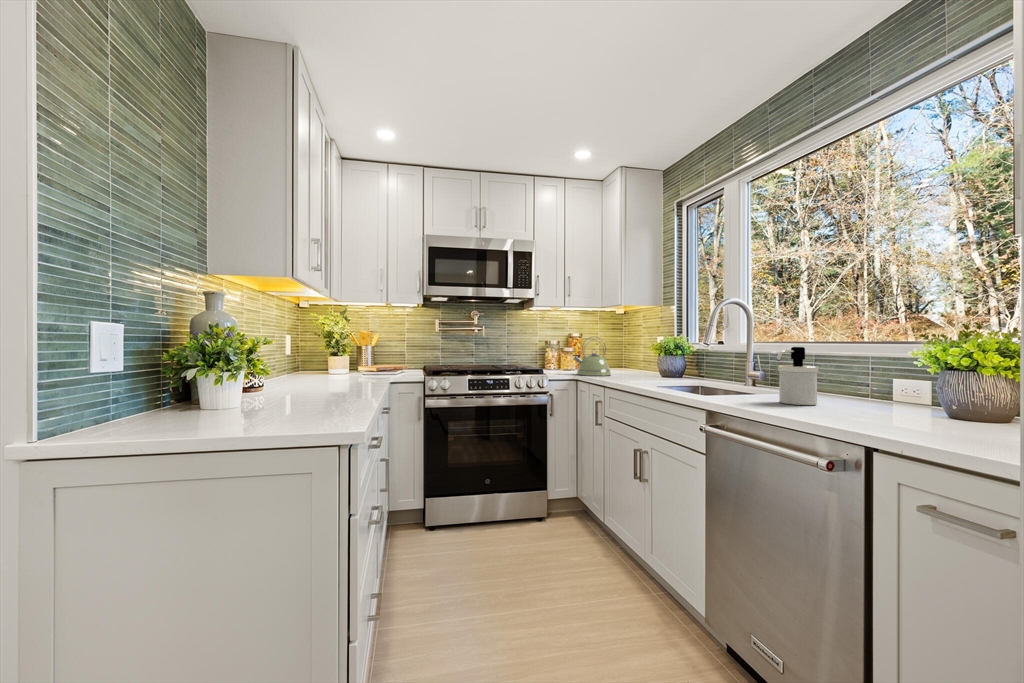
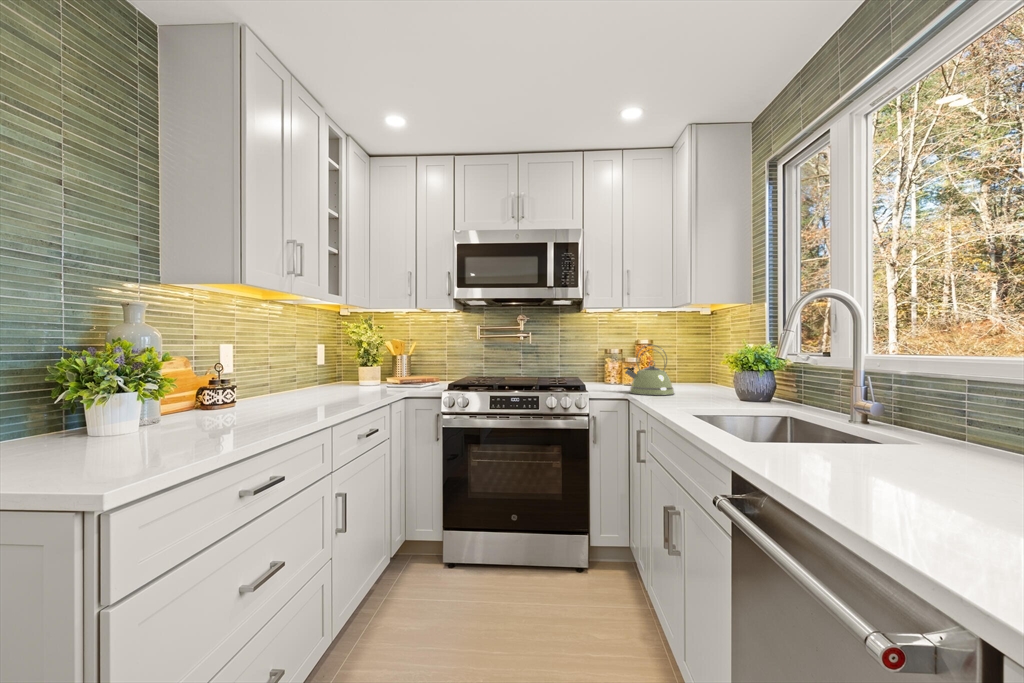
soap dispenser: present [777,347,819,405] -> none [859,372,951,477]

